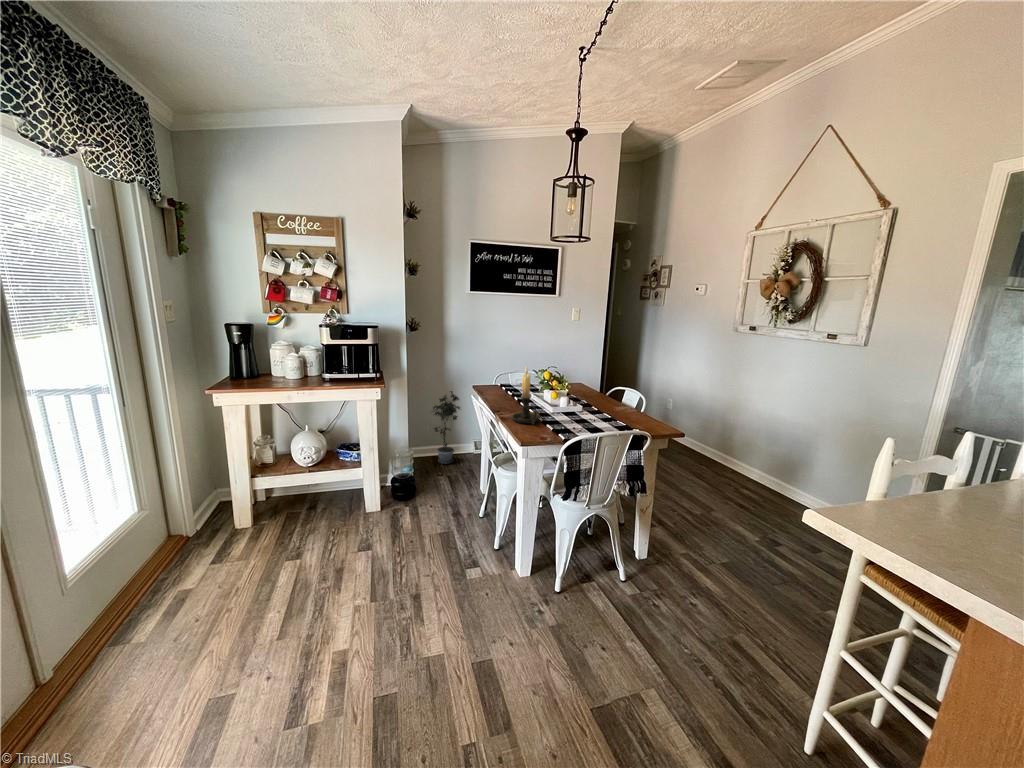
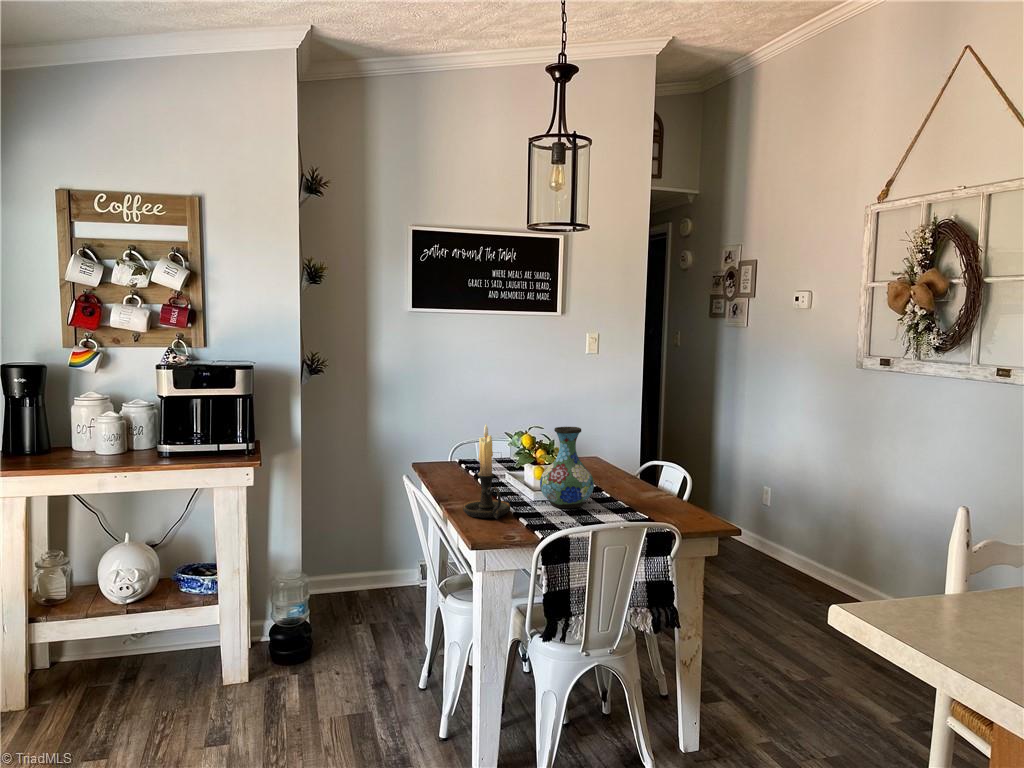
vase: none [557,368,590,417] -> present [540,427,594,508]
potted plant: present [433,391,460,464] -> none [339,475,396,605]

